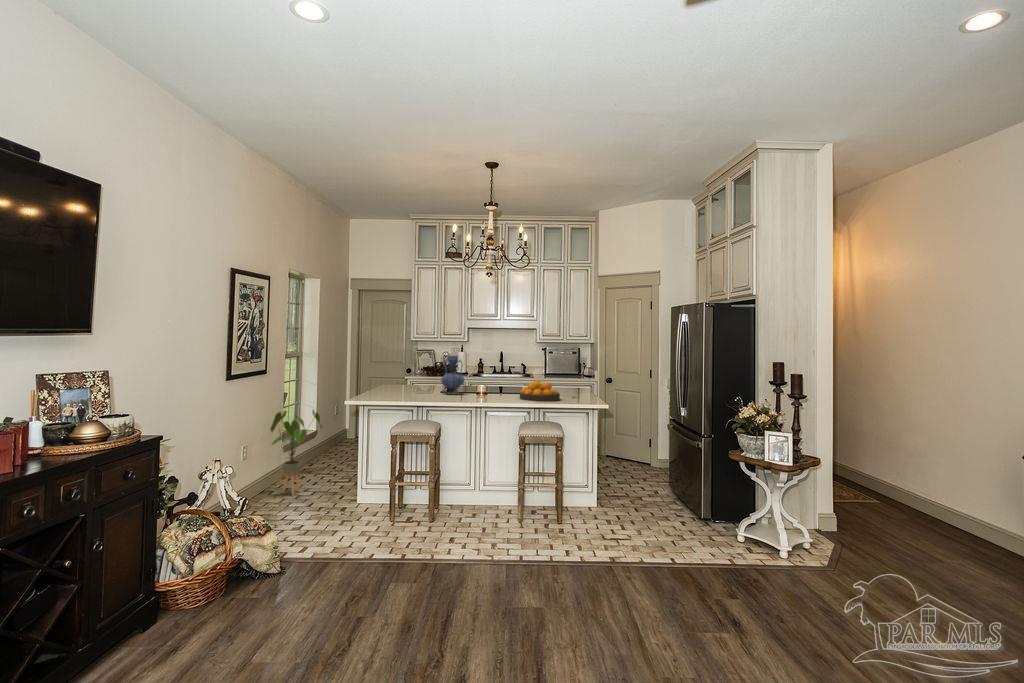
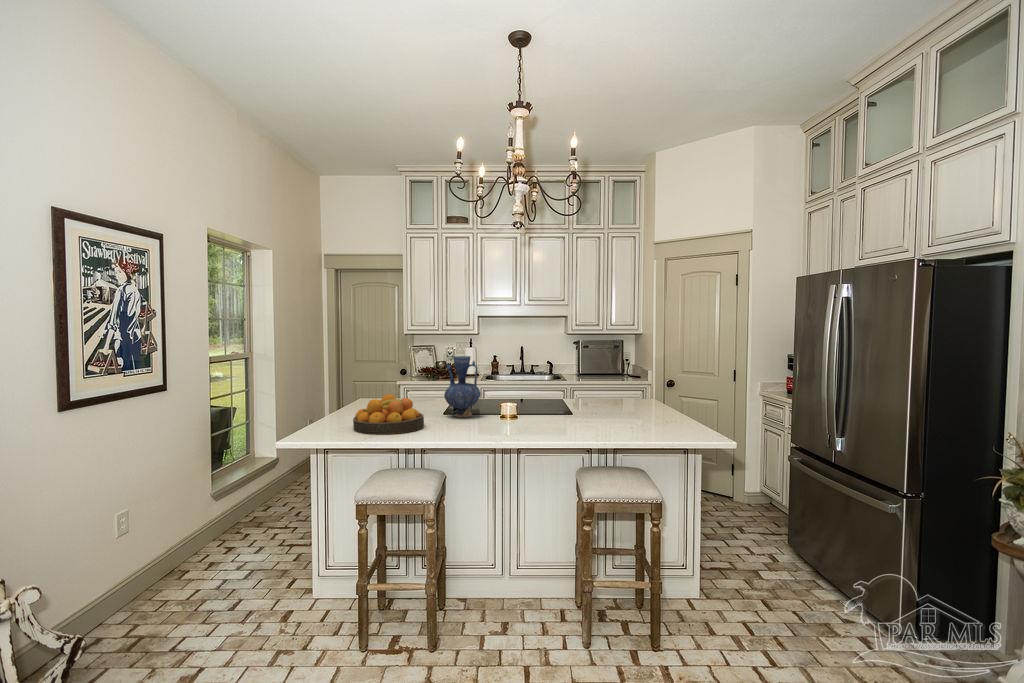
fruit bowl: present [520,380,560,401] -> present [353,394,424,435]
house plant: present [270,410,322,496] -> none [169,444,263,585]

